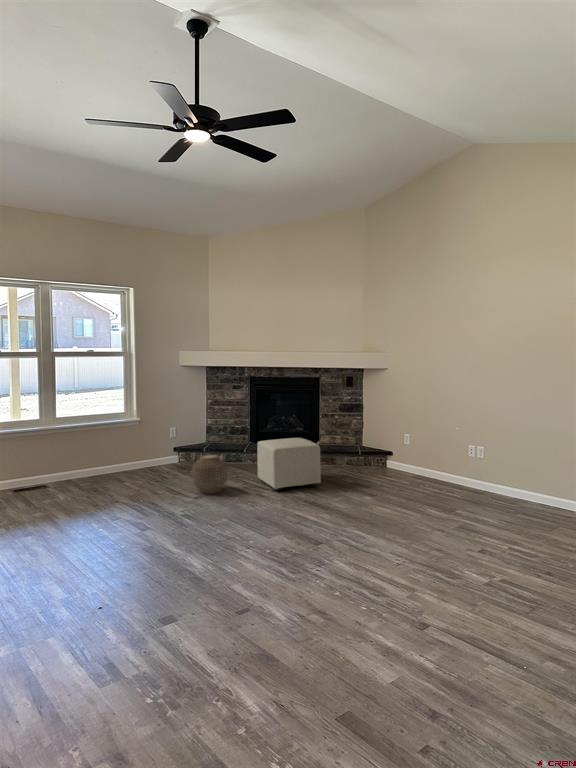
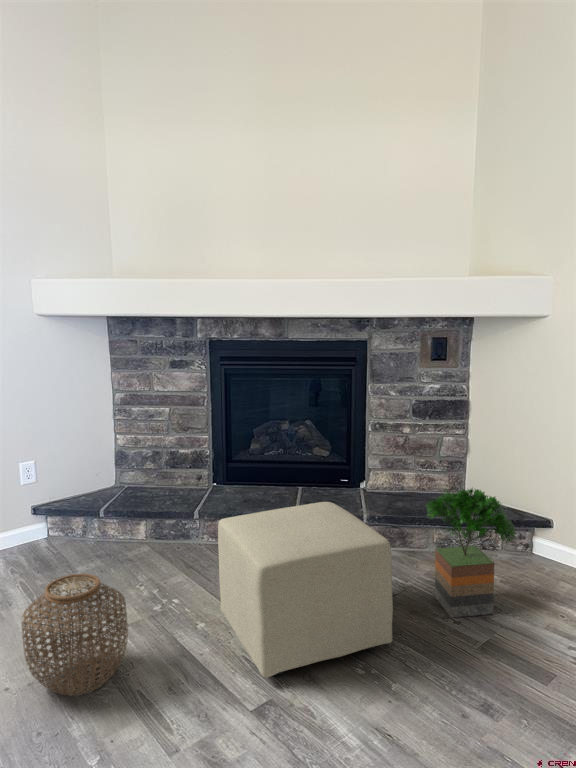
potted tree: none [336,433,369,481] -> present [426,488,516,618]

